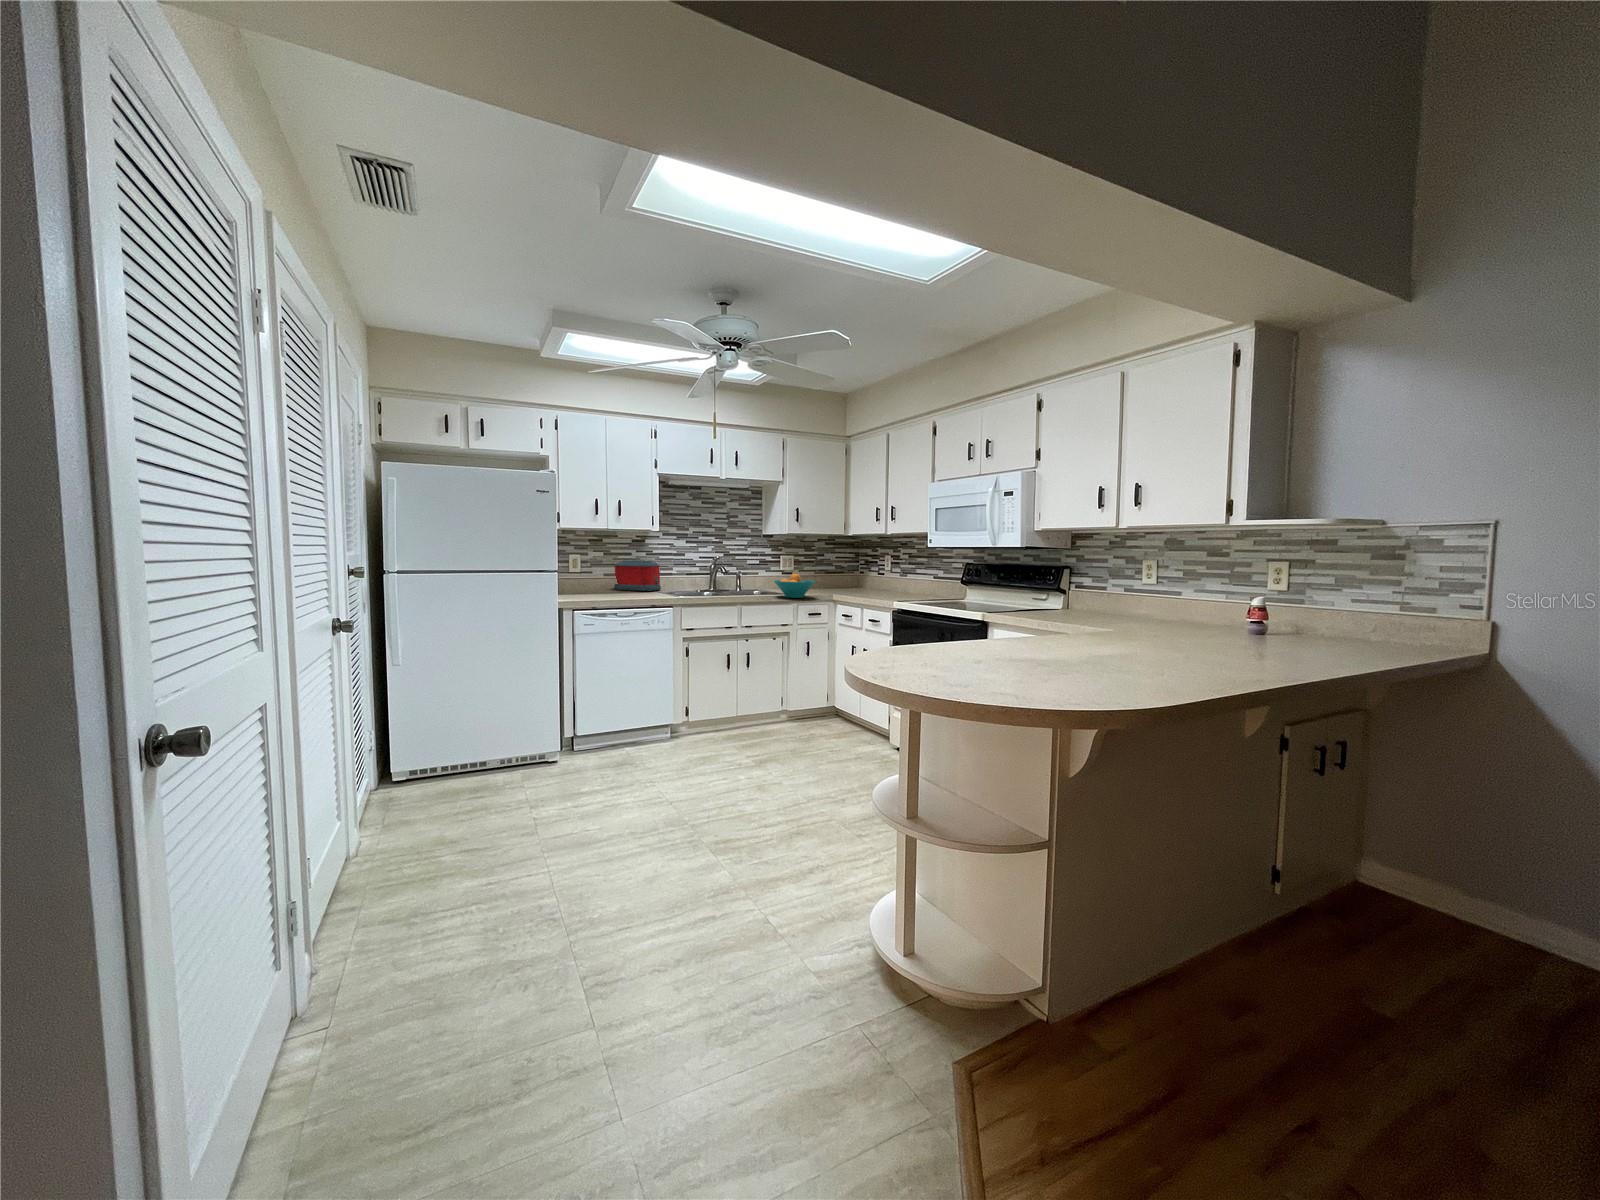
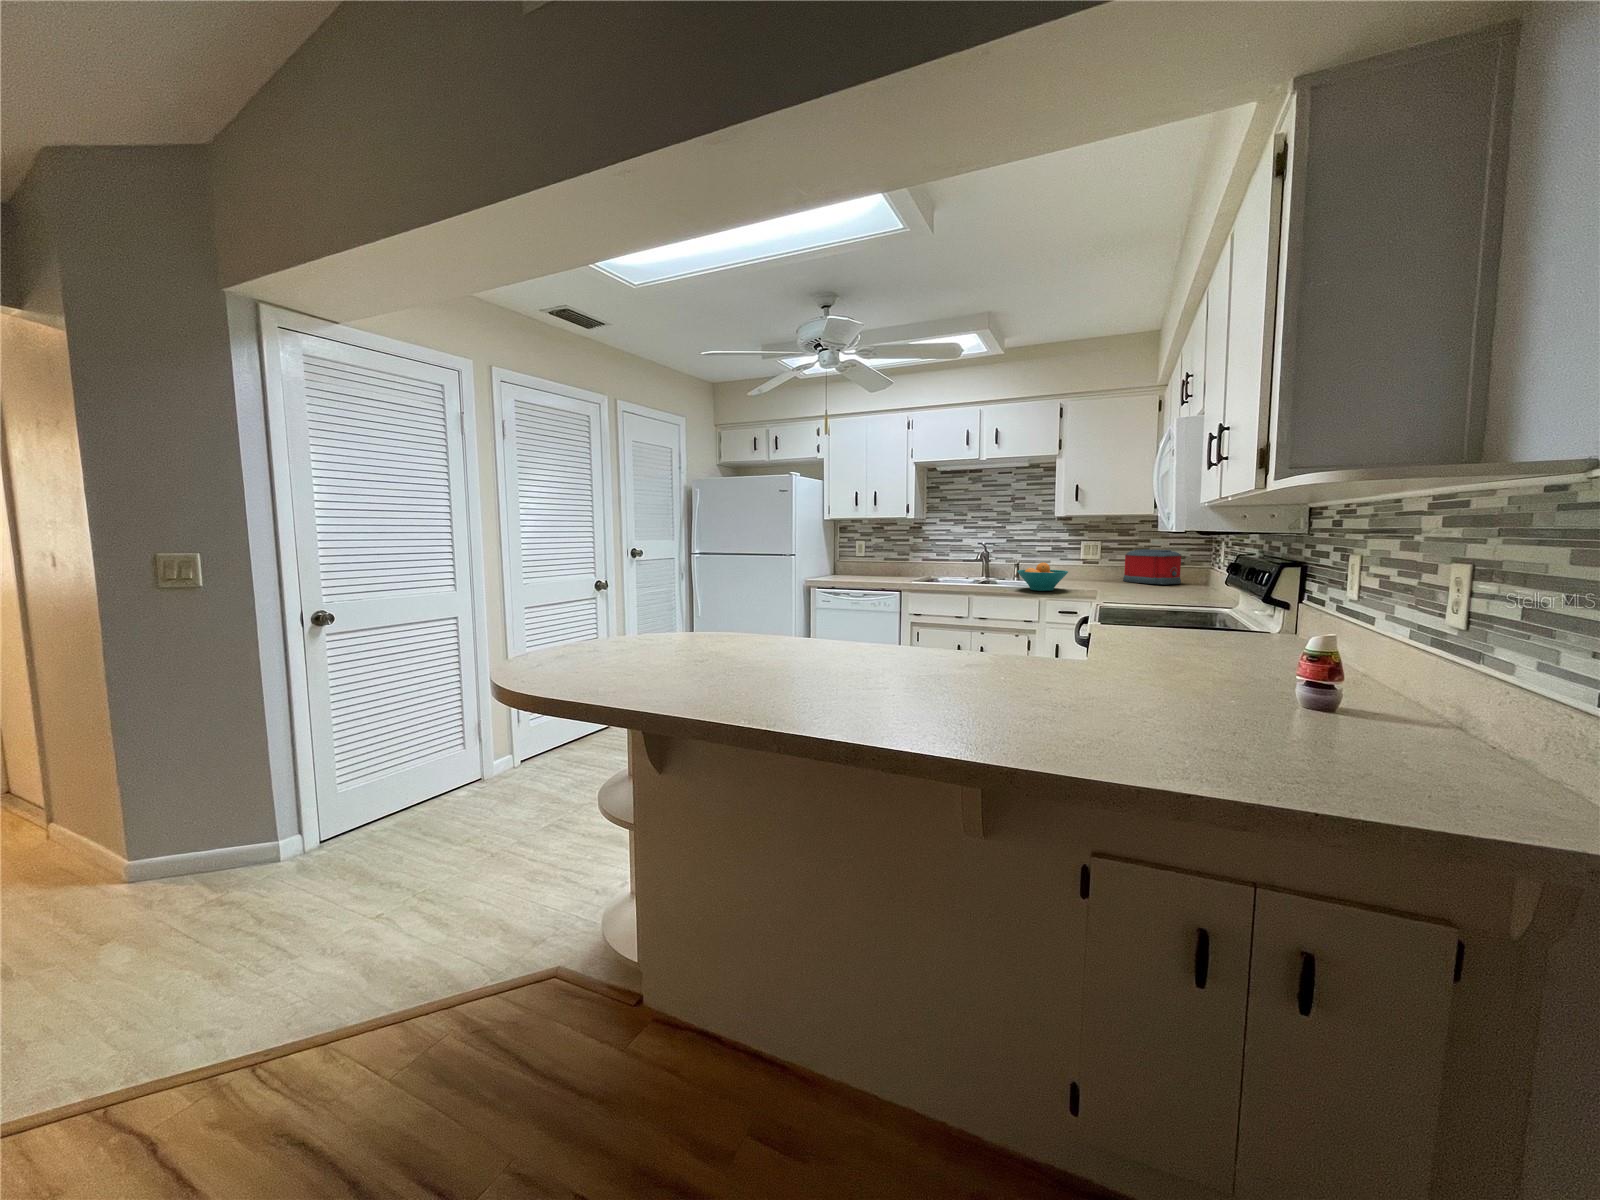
toaster: present [614,561,661,591] -> present [1123,549,1181,584]

